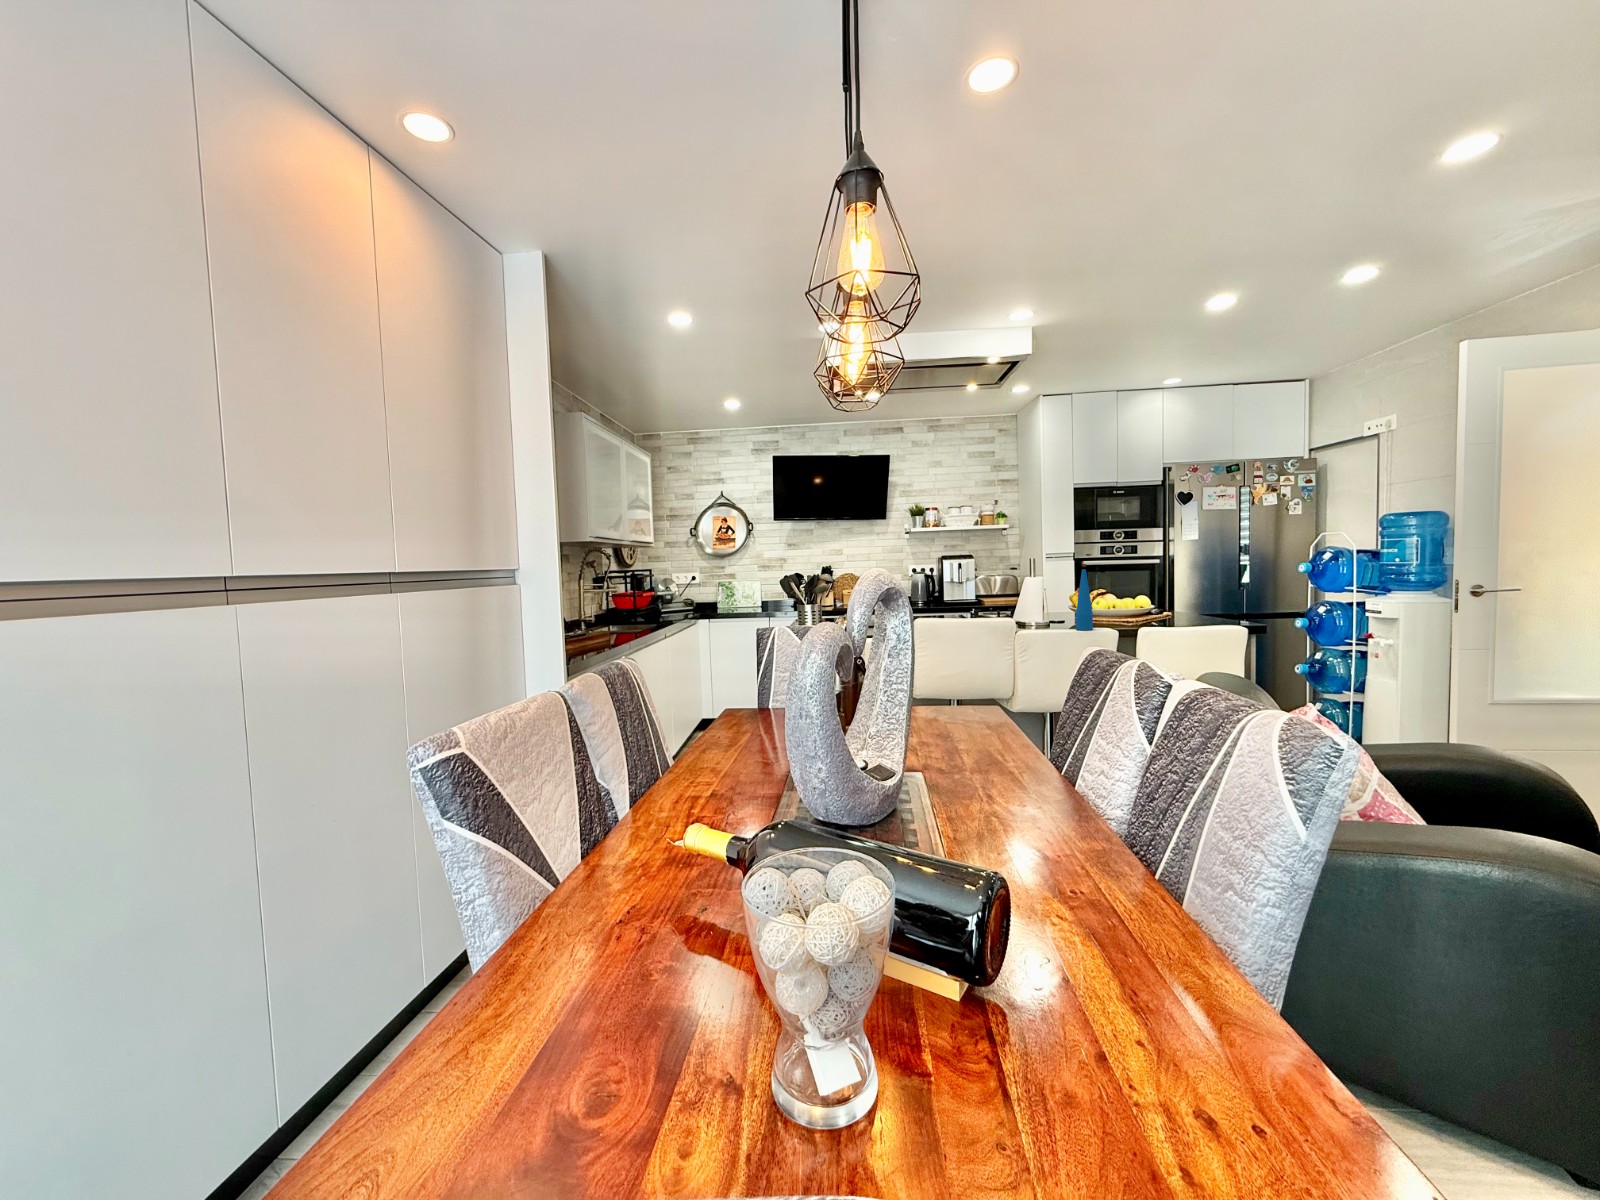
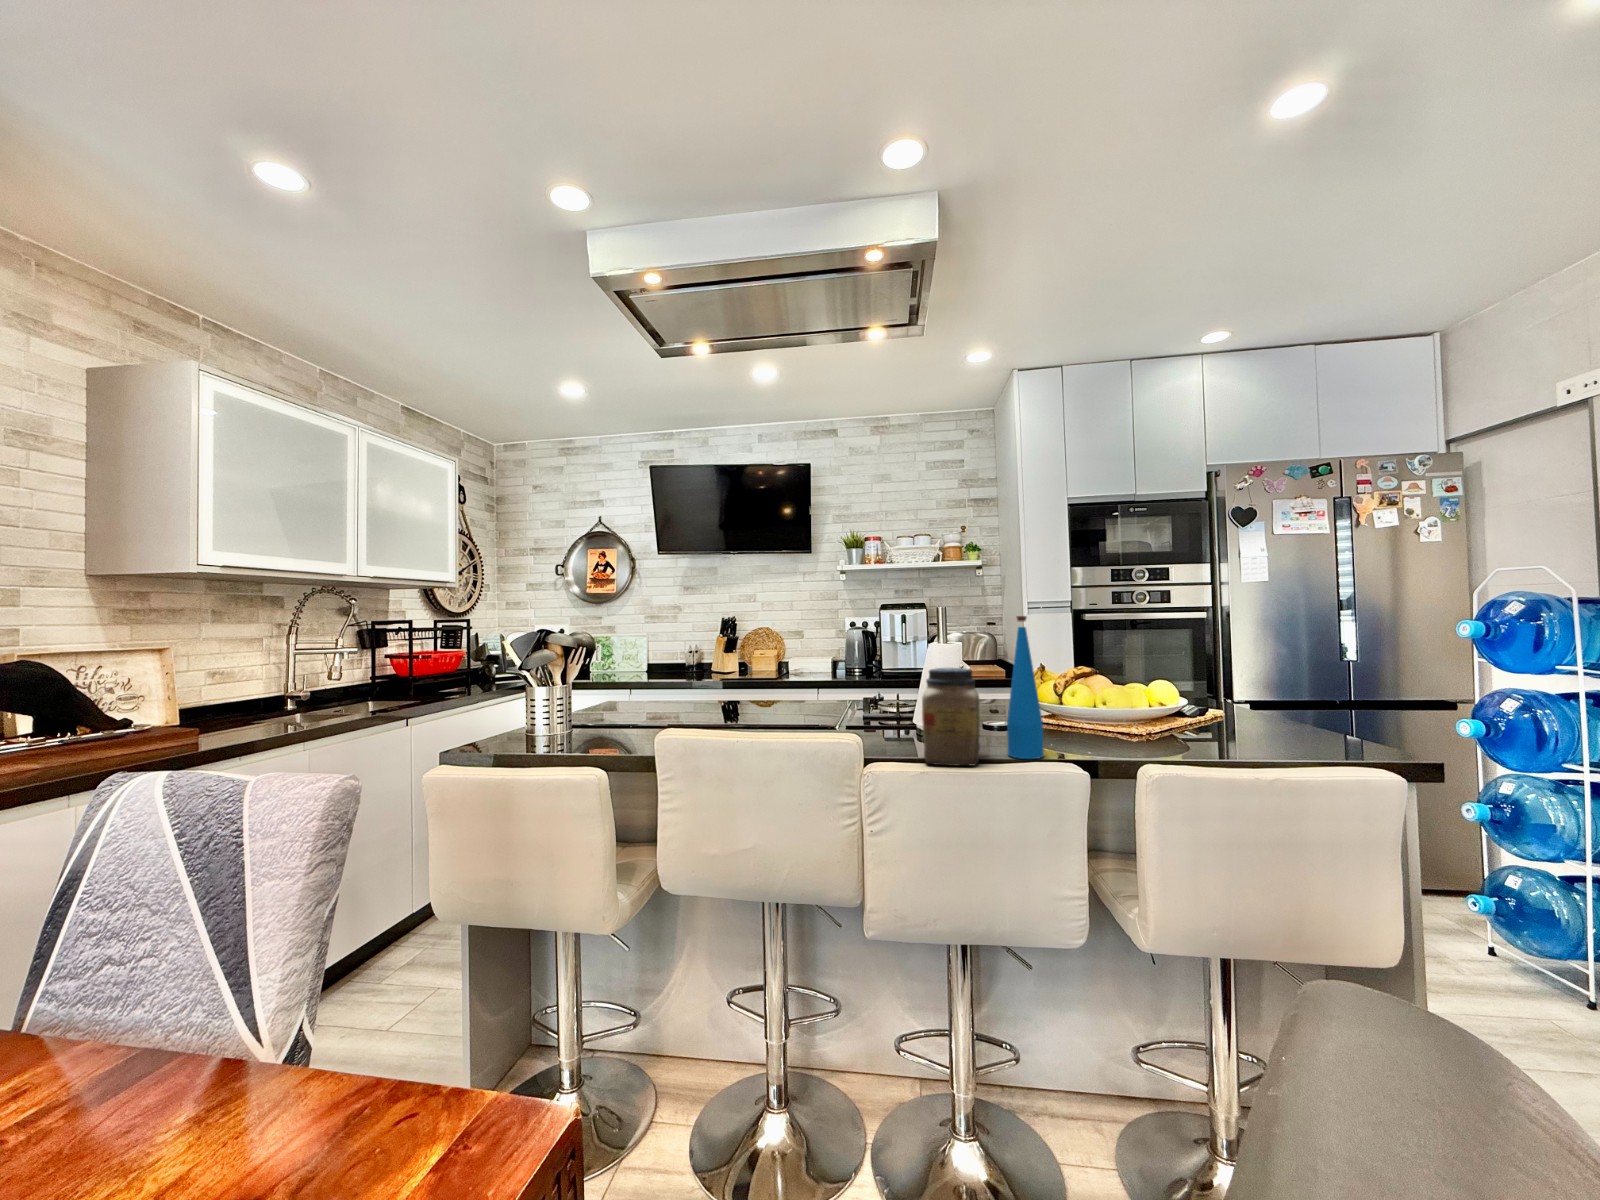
jar: none [1037,589,1067,633] -> present [922,668,980,766]

